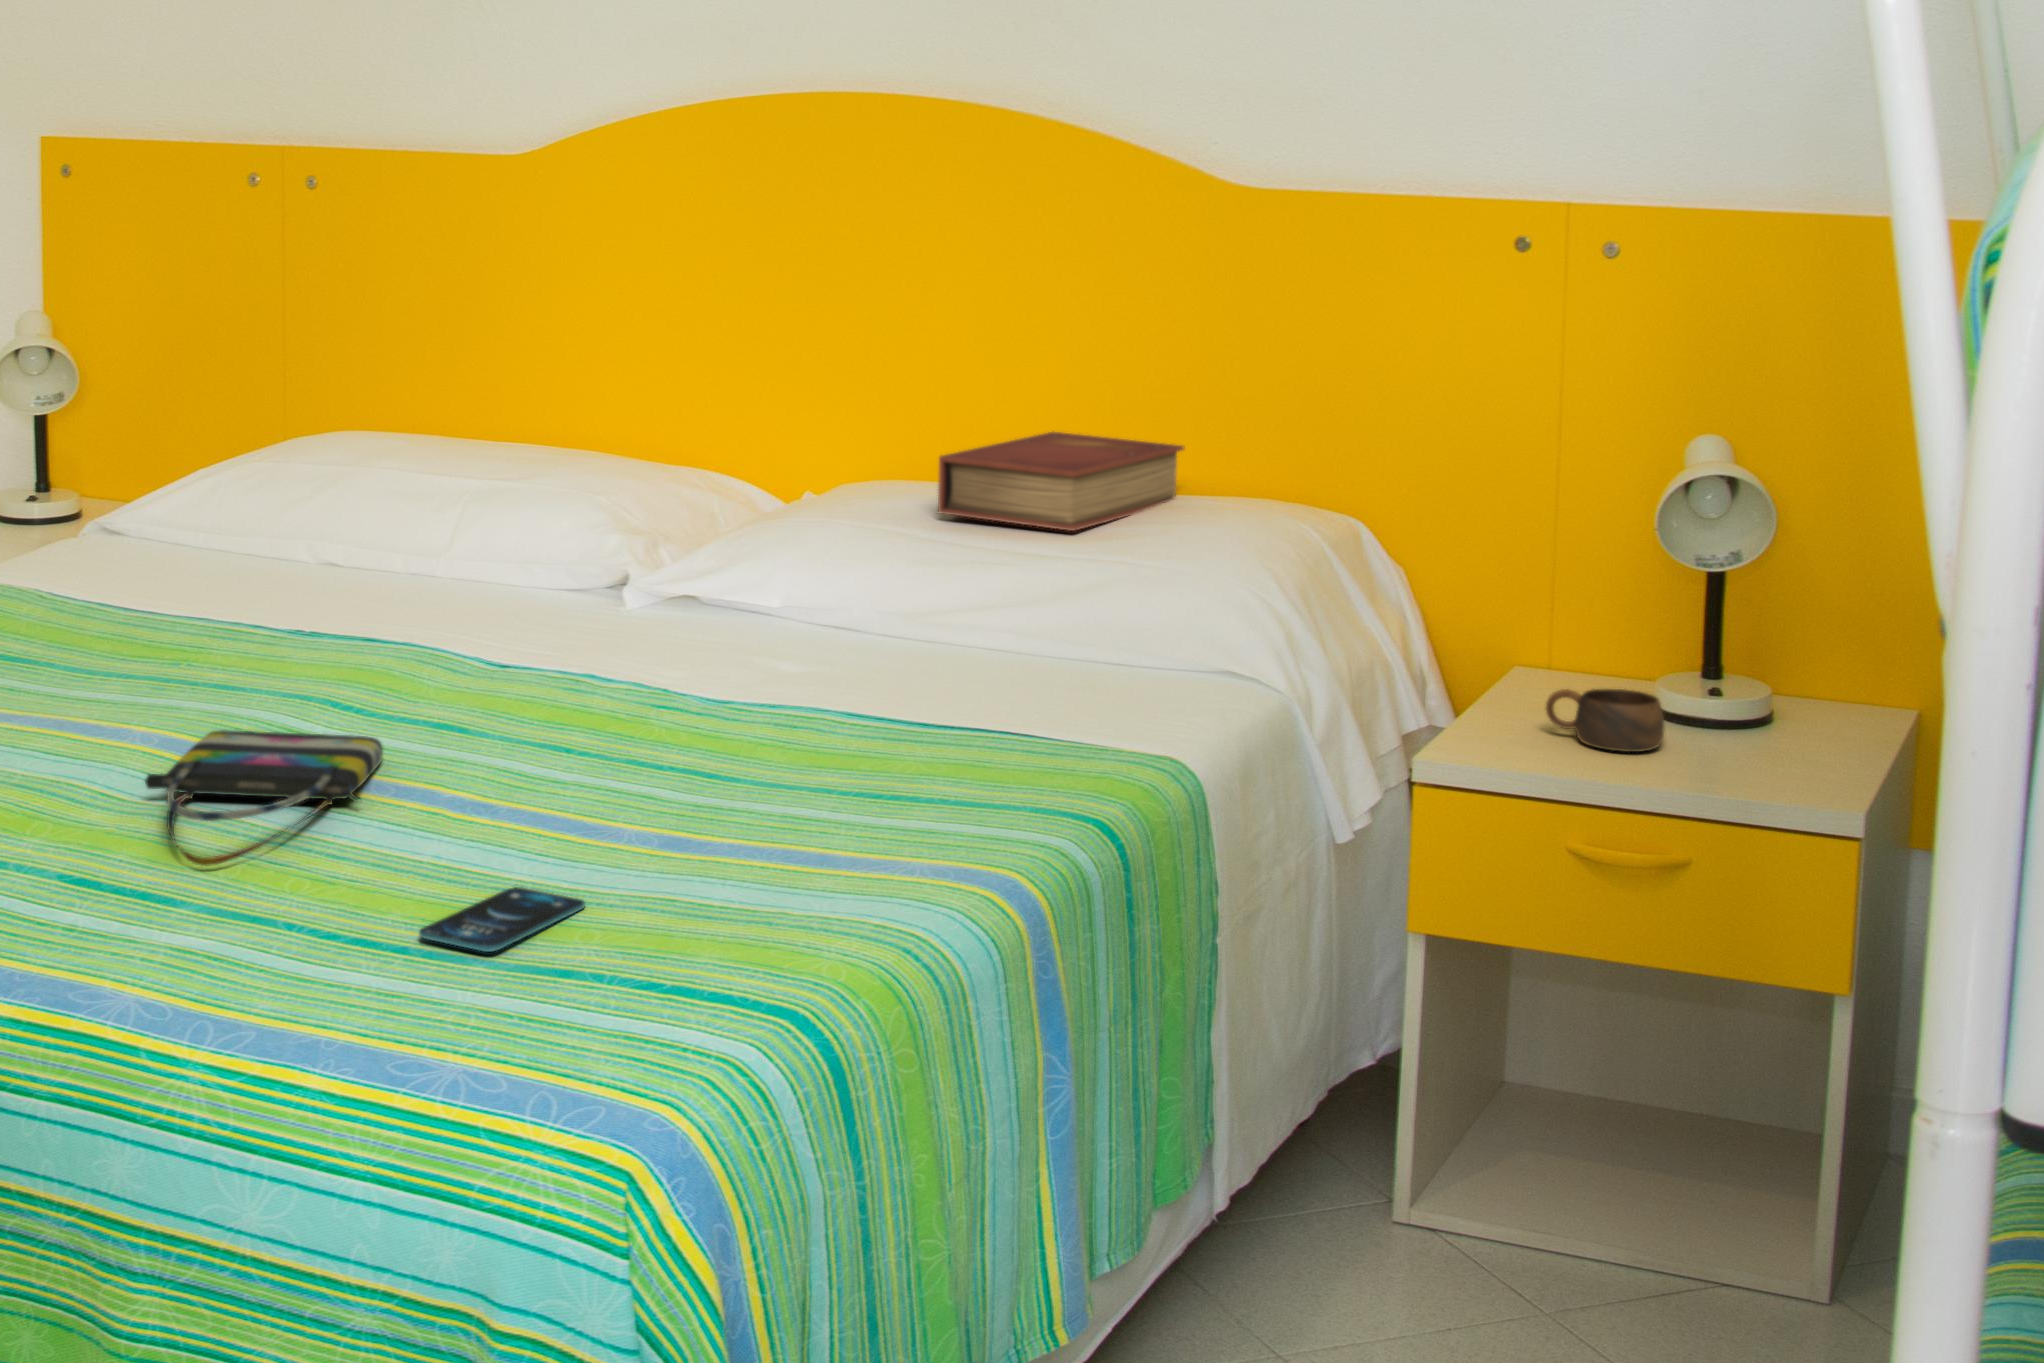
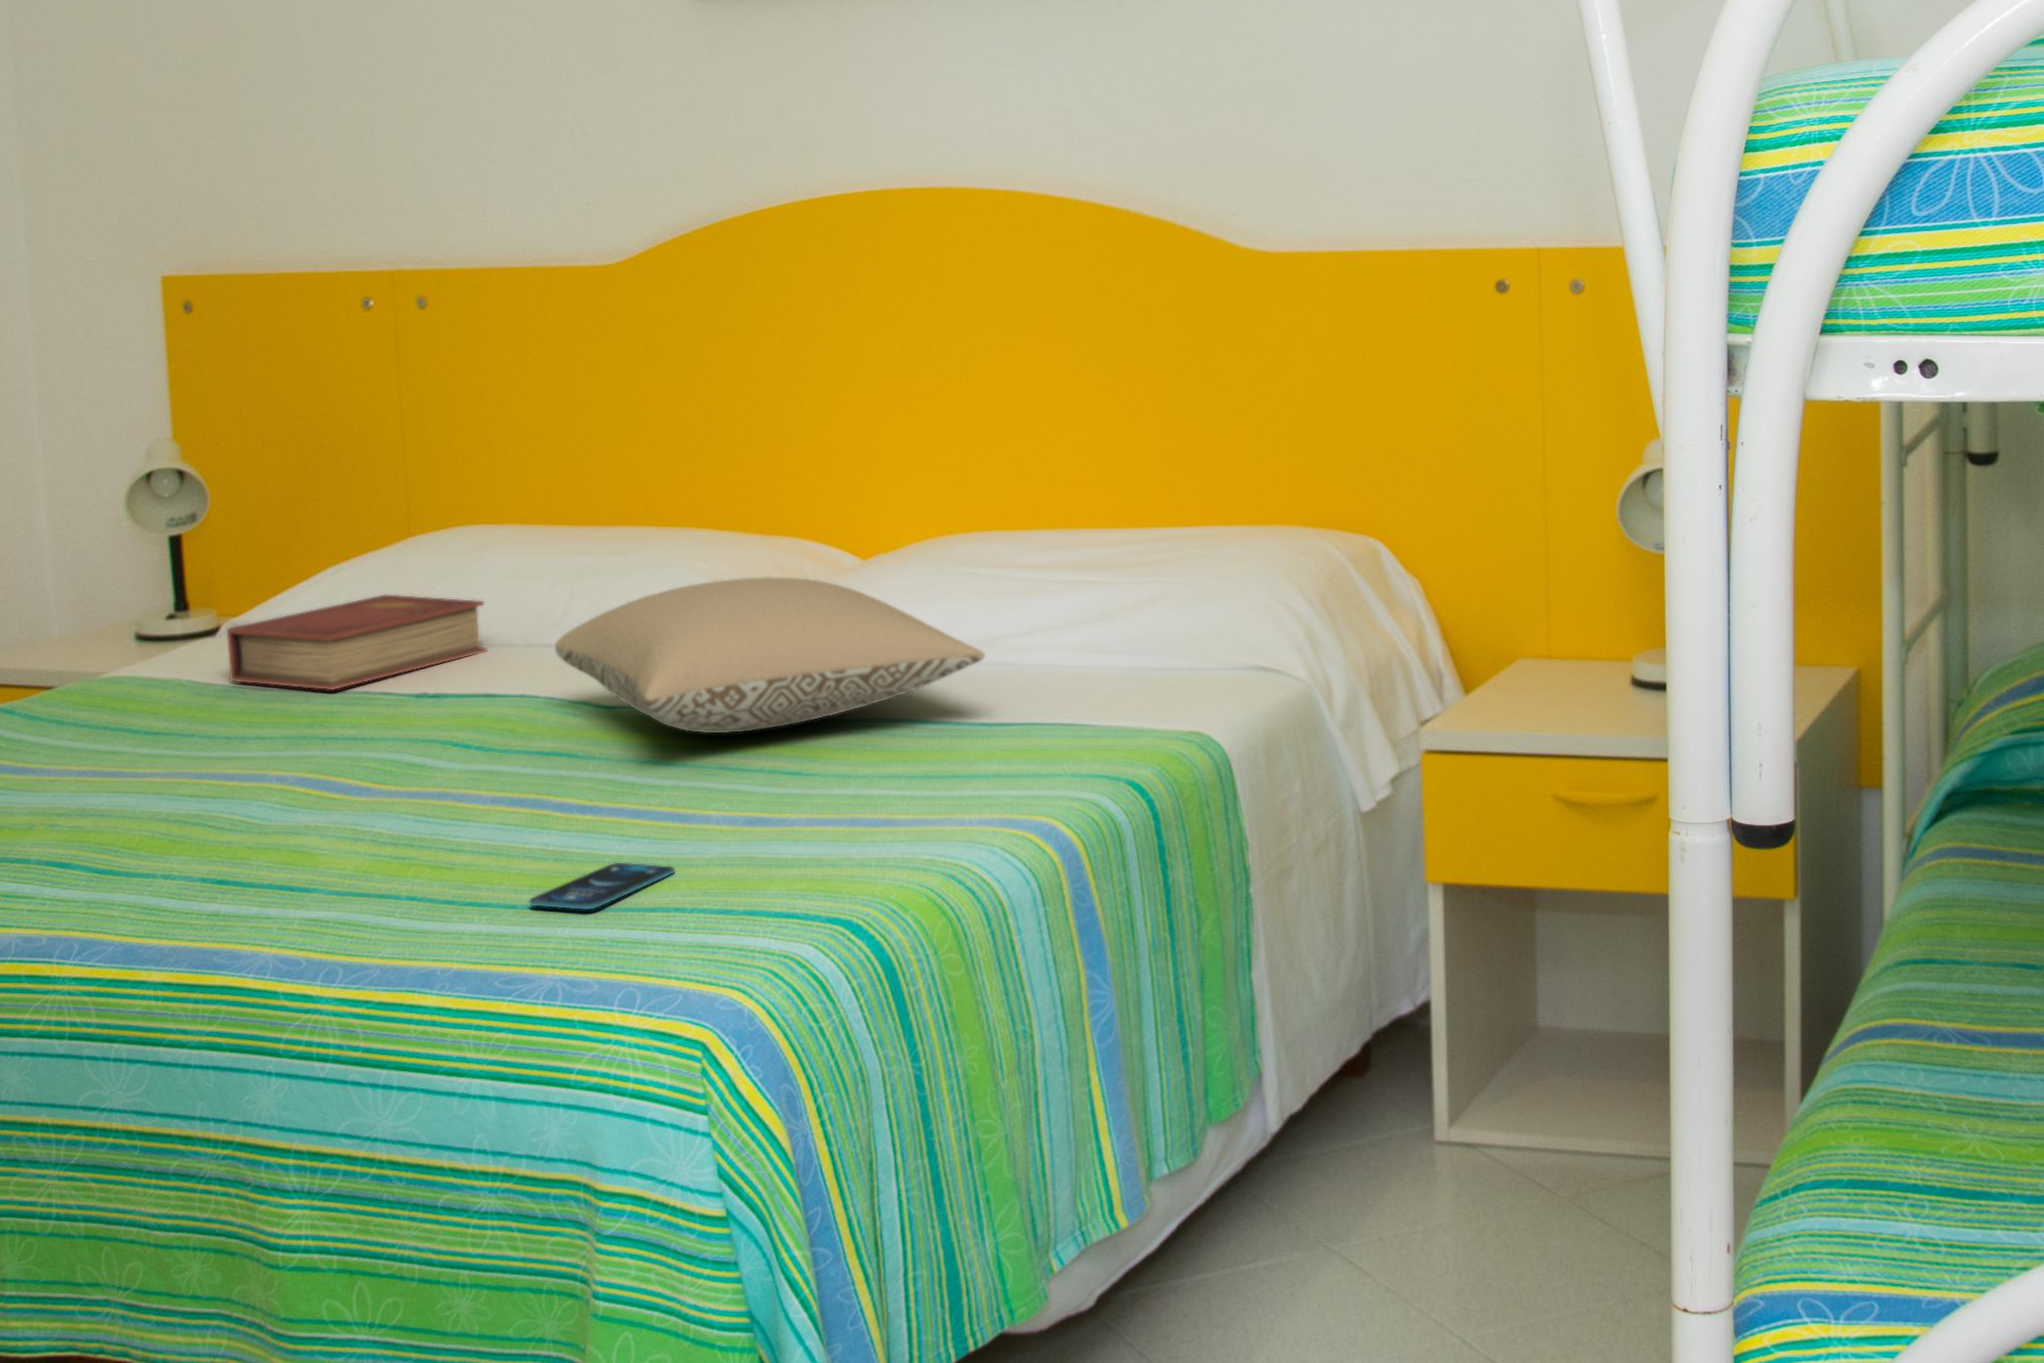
book: present [938,432,1185,531] -> present [227,595,487,690]
pillow: none [442,539,936,715] -> present [555,577,984,733]
cup: present [1546,689,1664,752] -> none [1502,649,1593,698]
tote bag: present [145,730,383,866] -> none [283,764,502,873]

